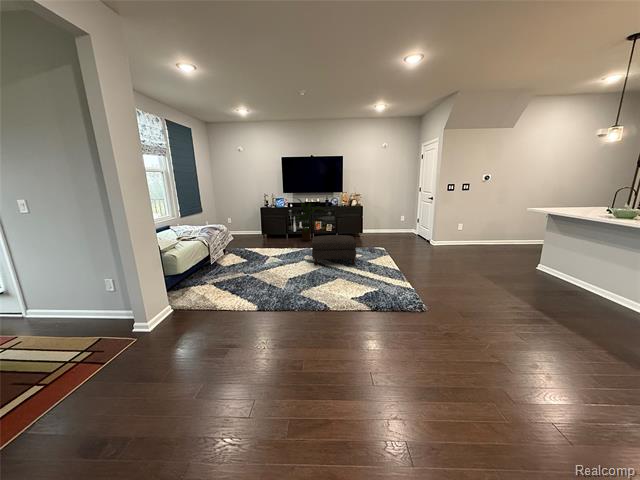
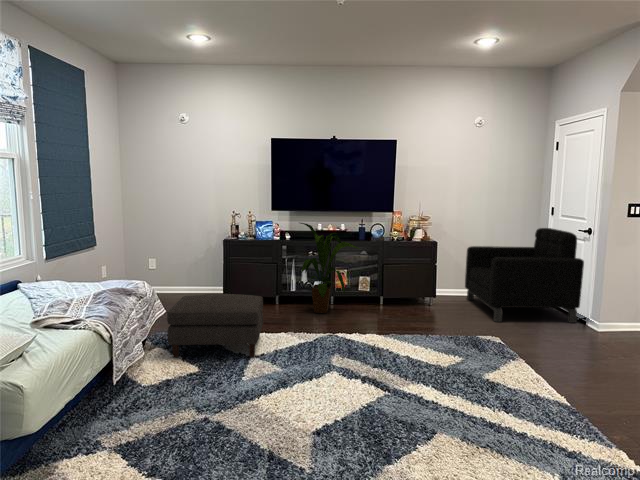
armchair: none [378,198,429,243] -> present [465,228,584,323]
ottoman: present [312,235,356,265] -> present [167,294,263,358]

